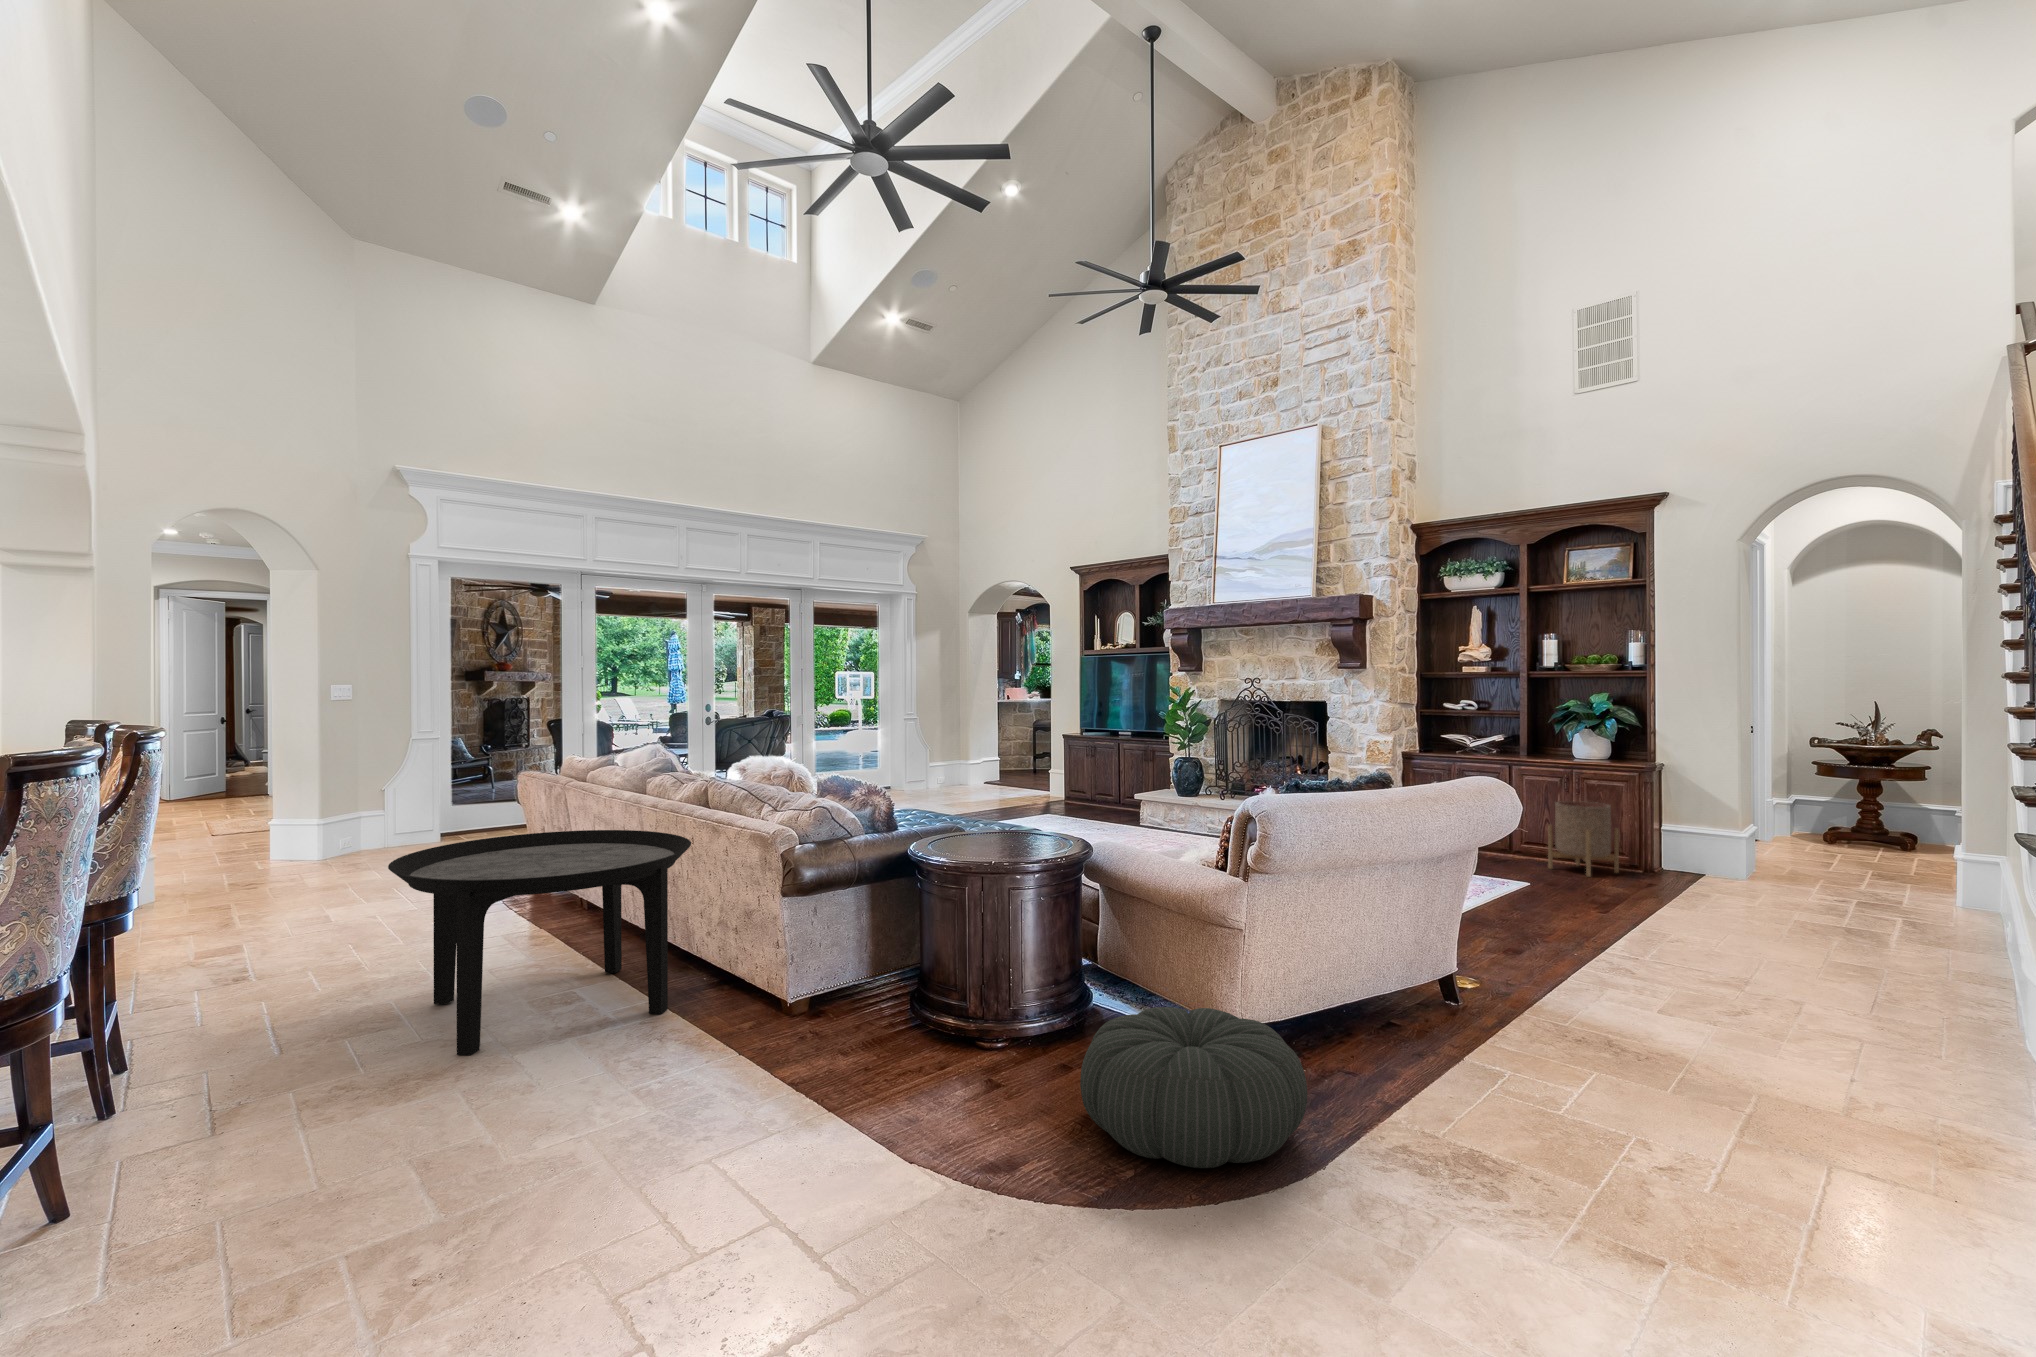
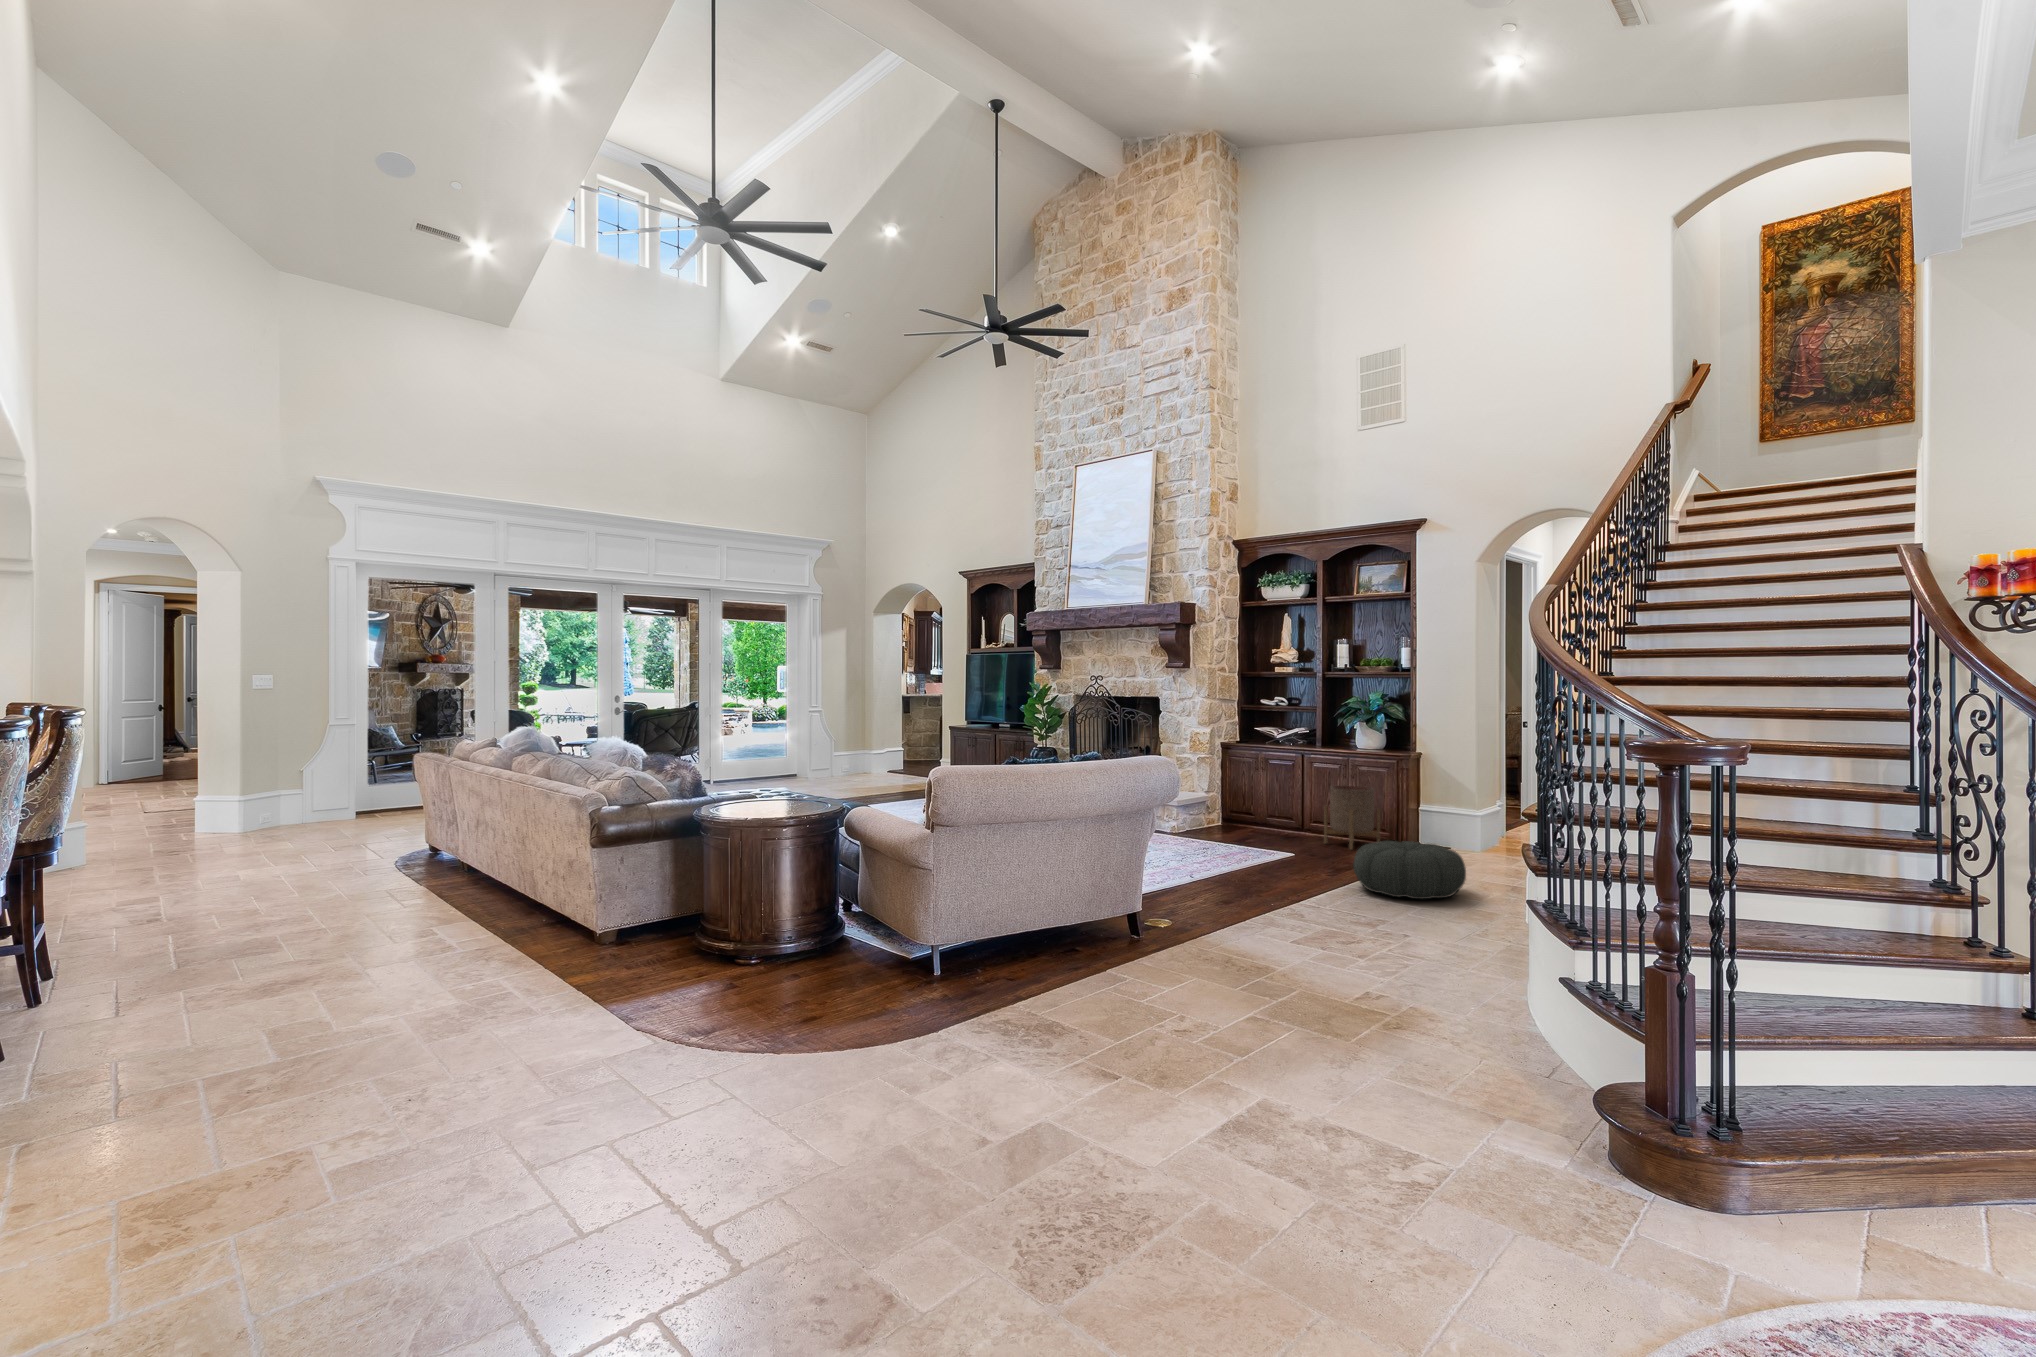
round table: present [388,830,691,1055] -> none [271,798,530,967]
pouf: present [1080,1007,1307,1168] -> present [1353,841,1466,900]

